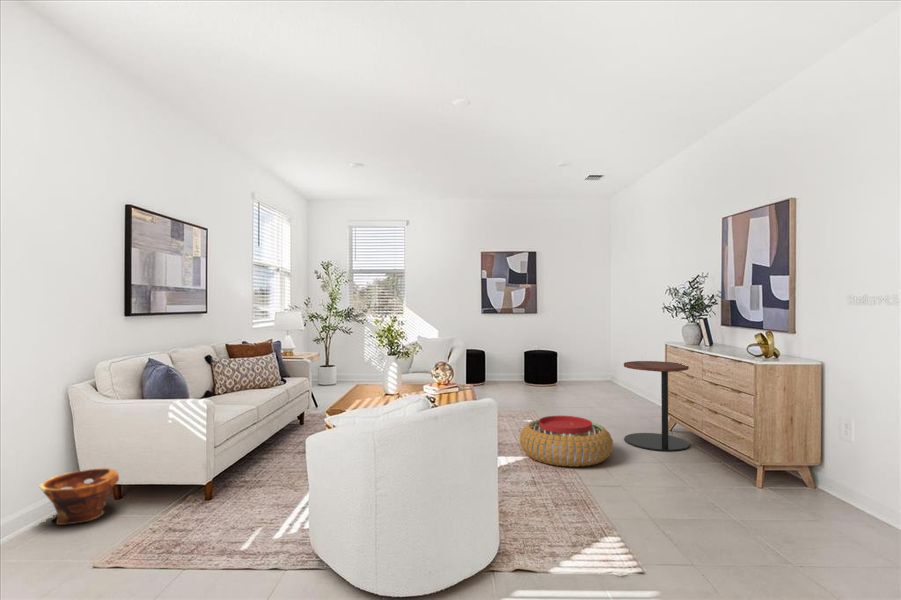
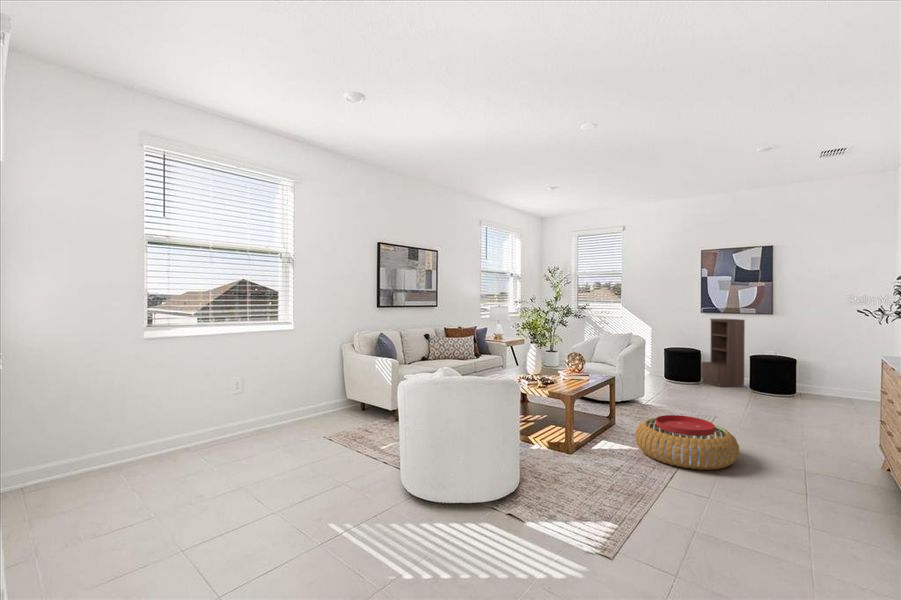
bookshelf: none [485,319,520,385] -> present [701,319,745,387]
side table: present [624,361,689,451] -> none [782,372,877,485]
planter: present [39,468,119,525] -> none [317,393,353,421]

